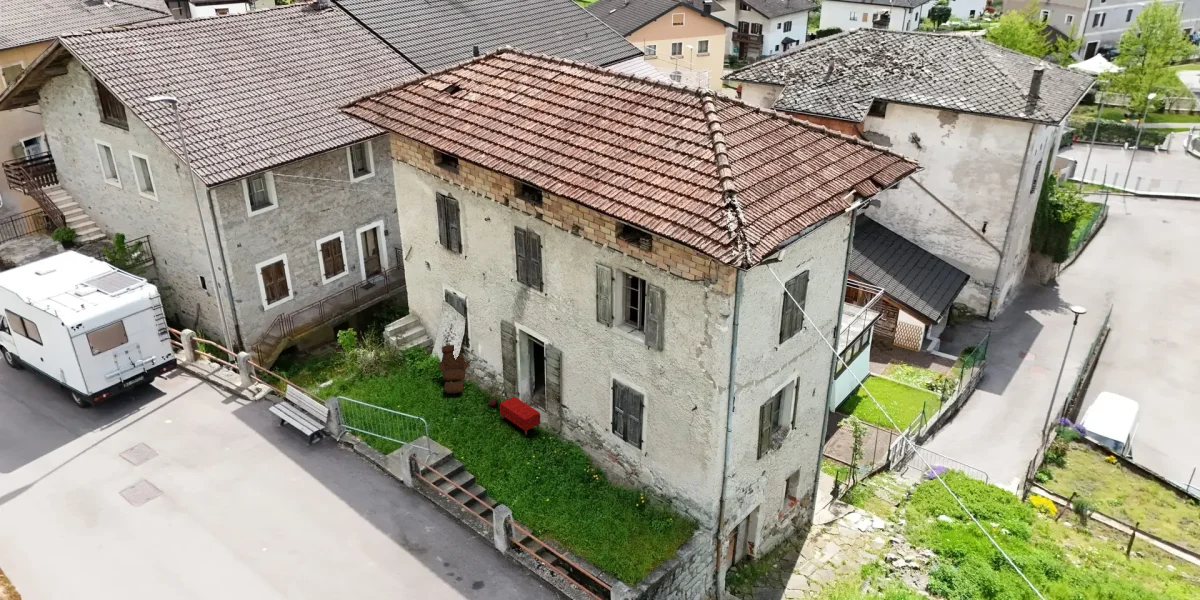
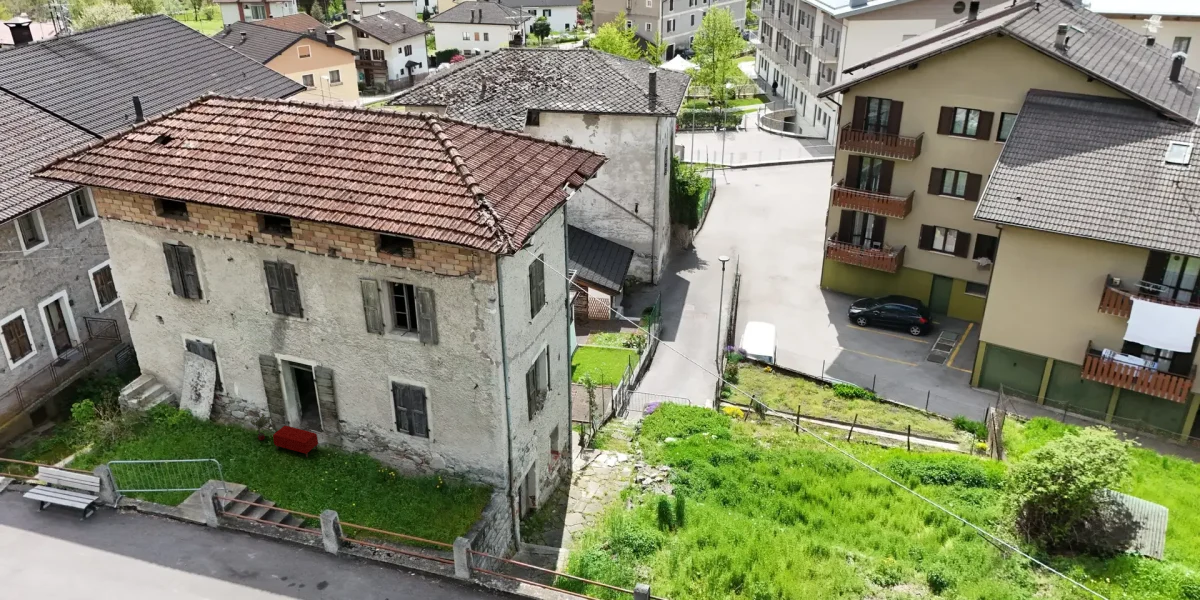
lounge chair: present [438,345,469,398] -> none [193,390,227,442]

